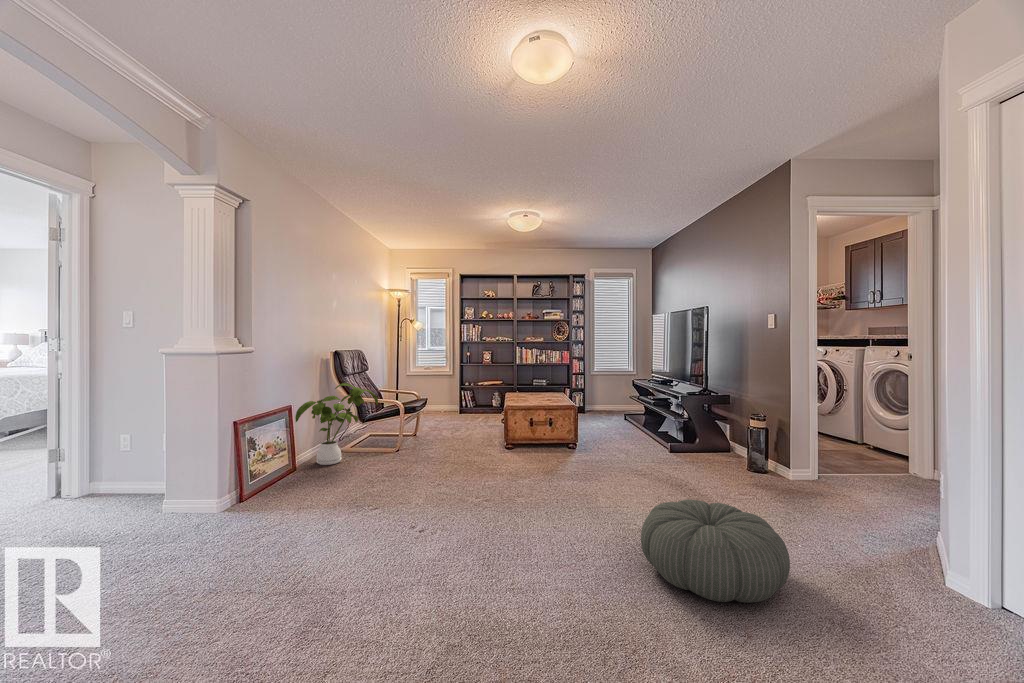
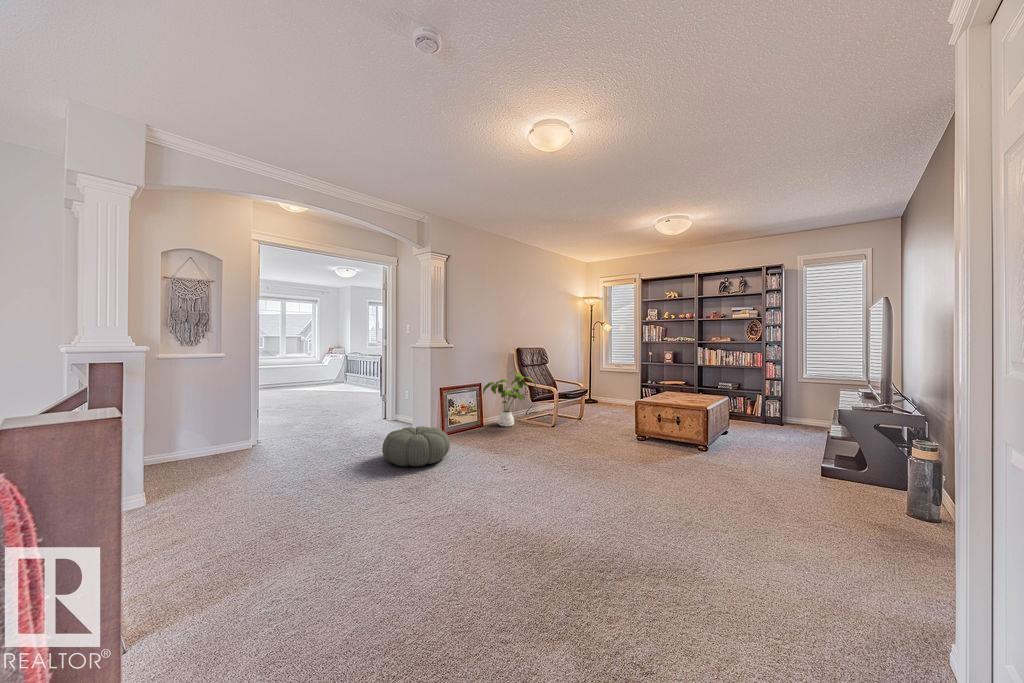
pouf: present [641,499,790,603] -> present [382,426,450,466]

